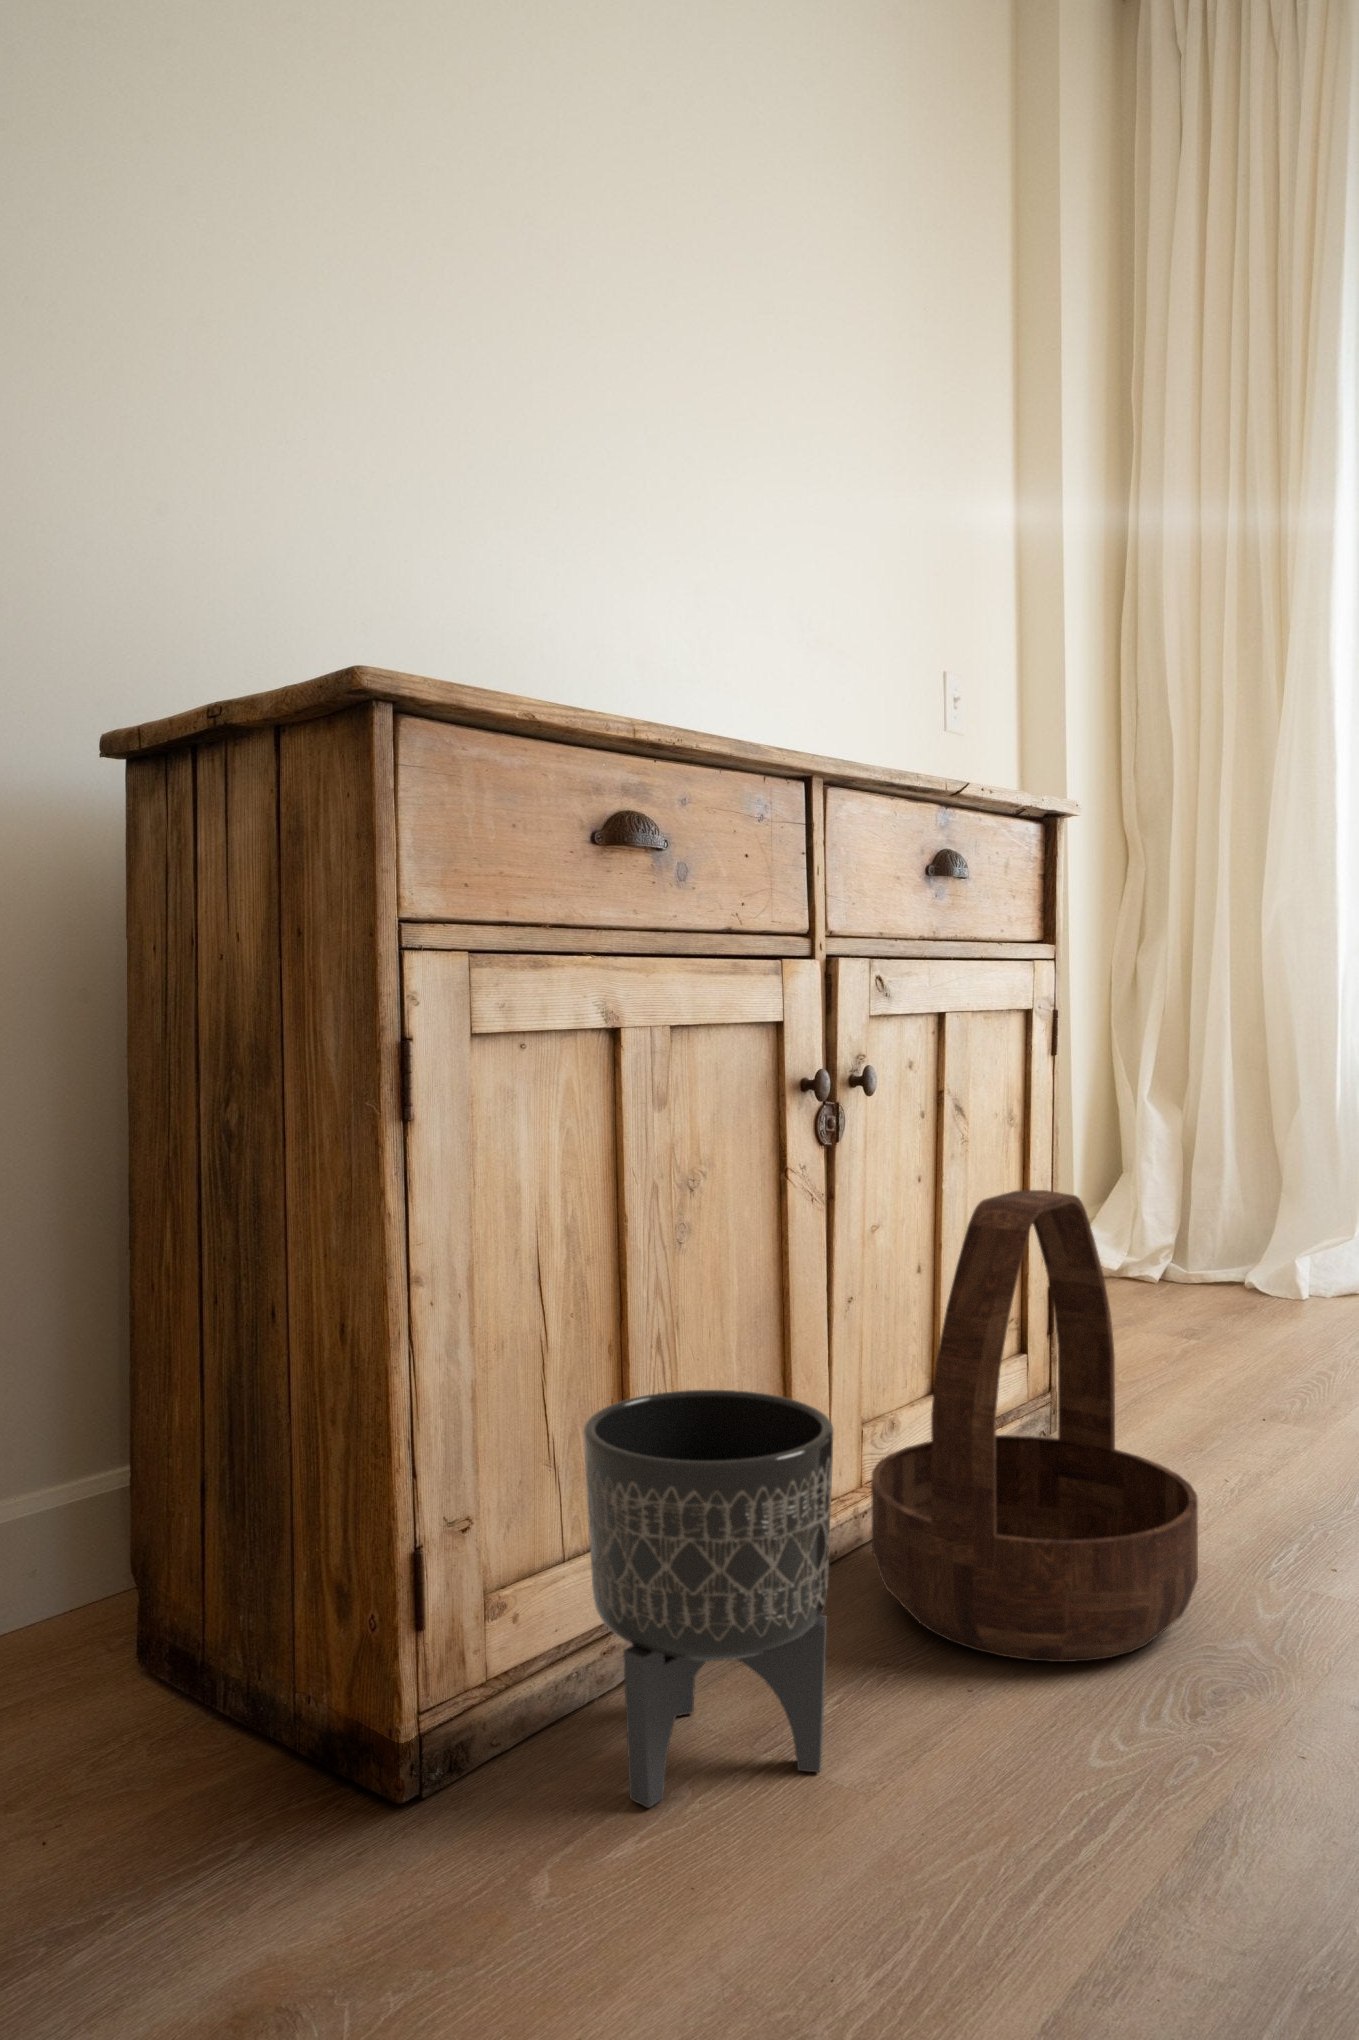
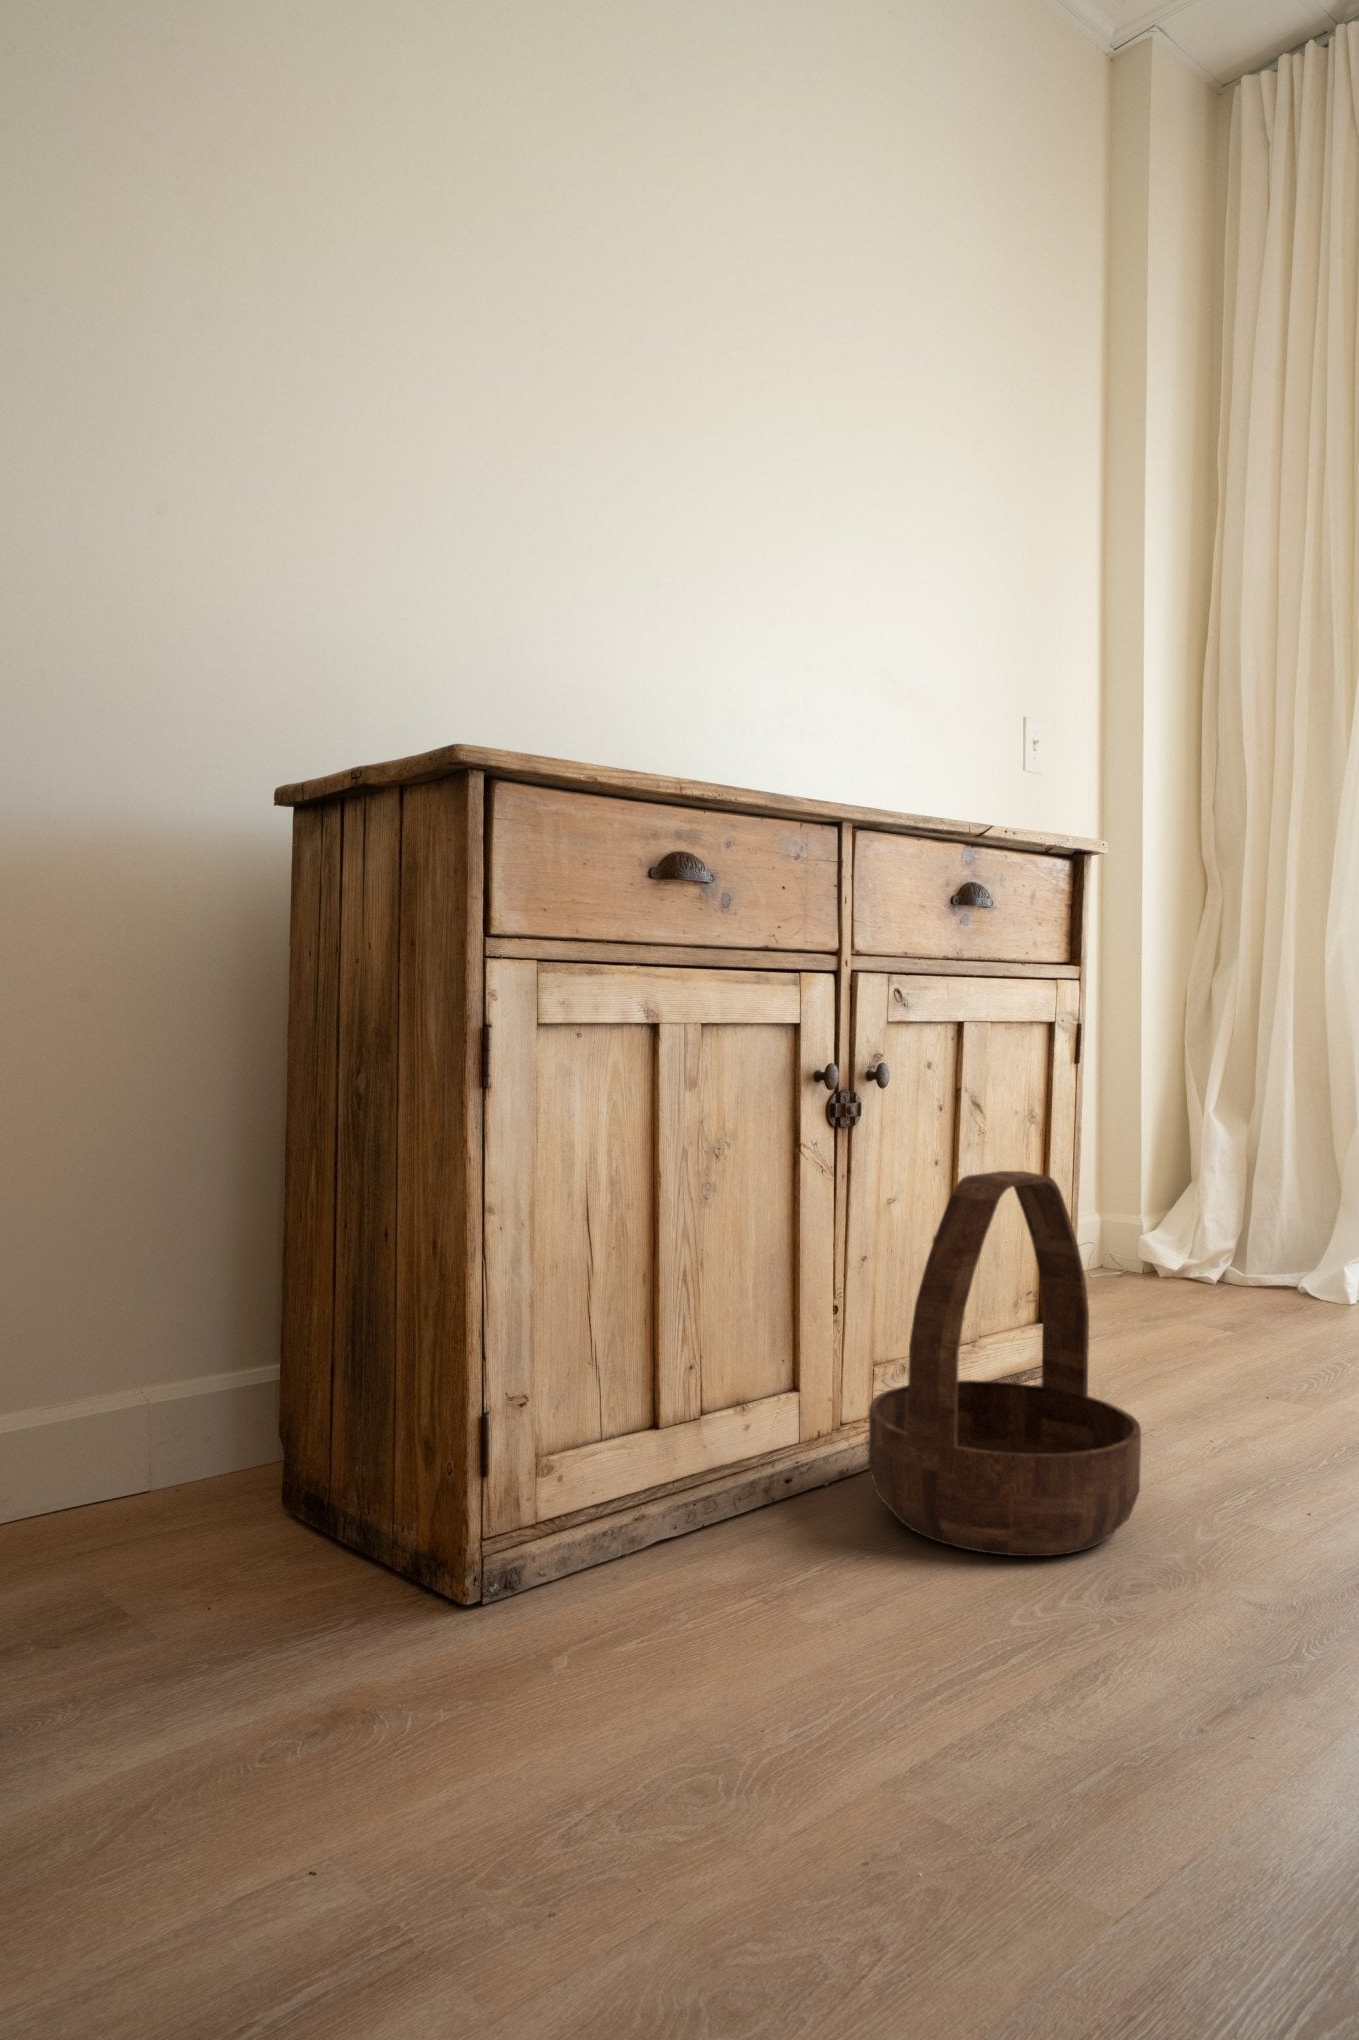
planter: present [583,1390,834,1808] -> none [614,1313,810,1623]

